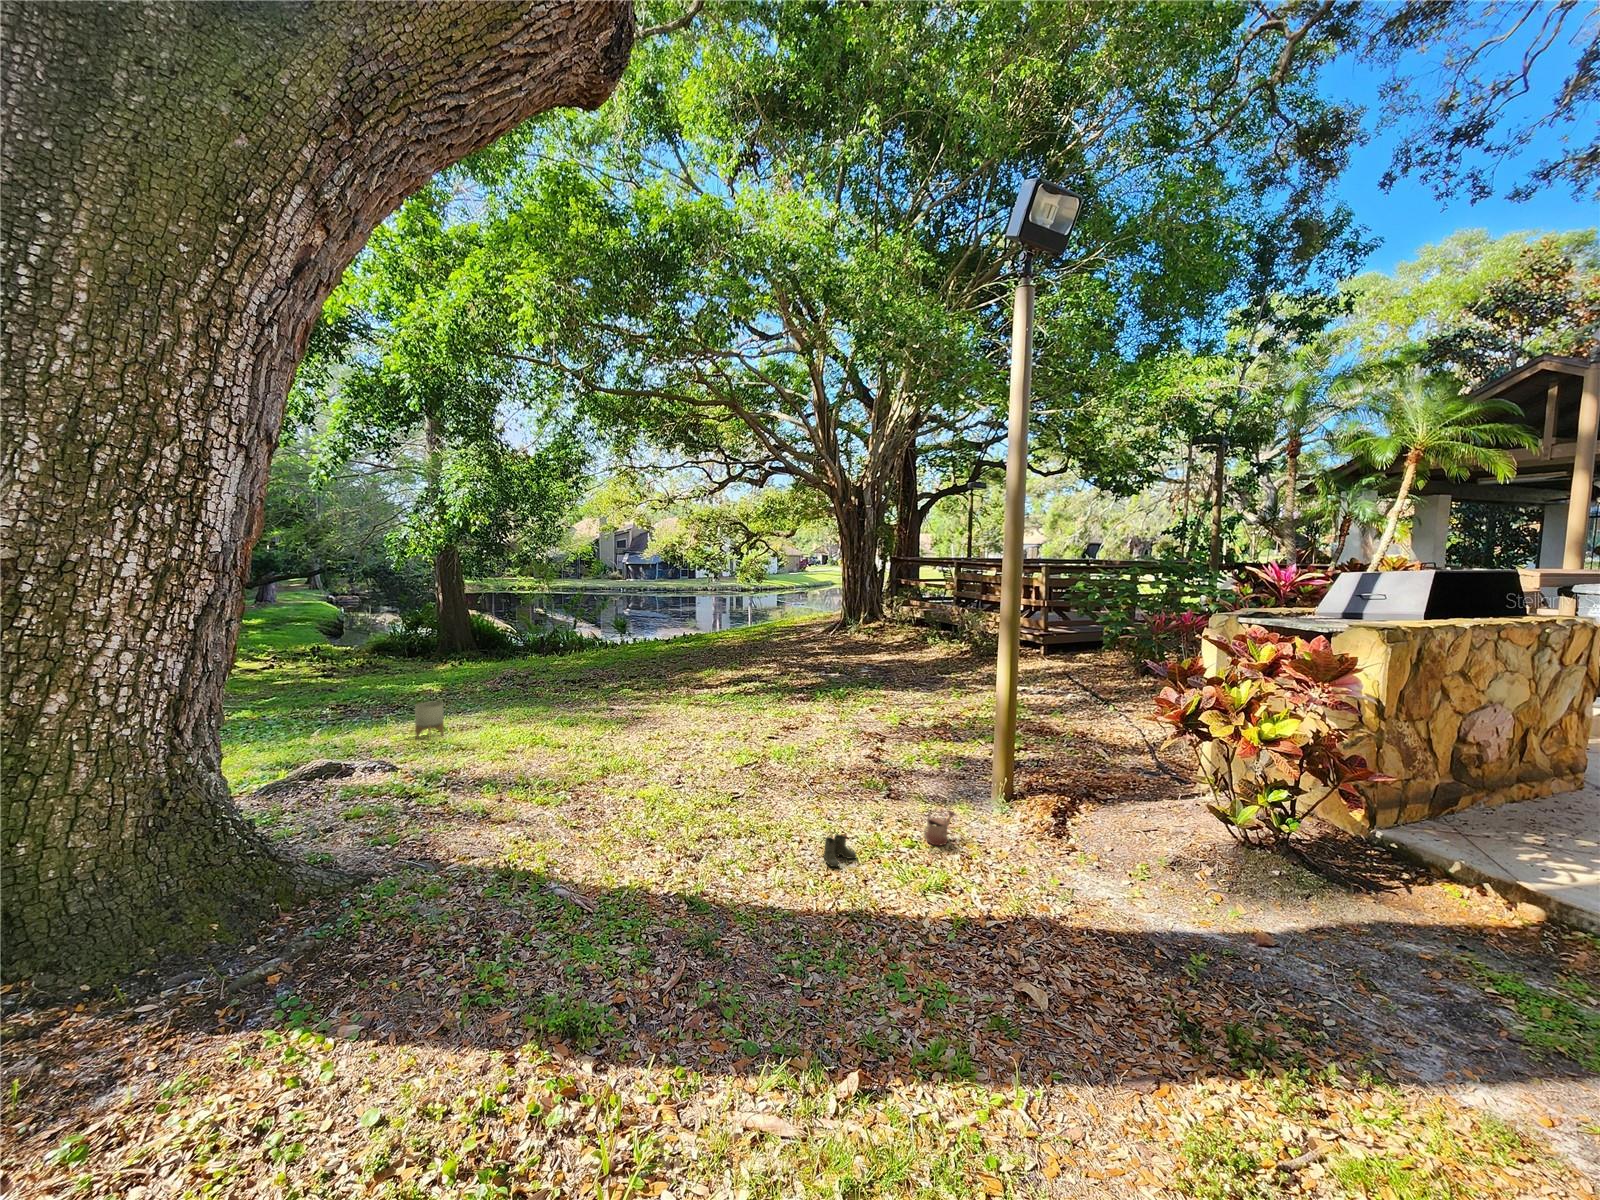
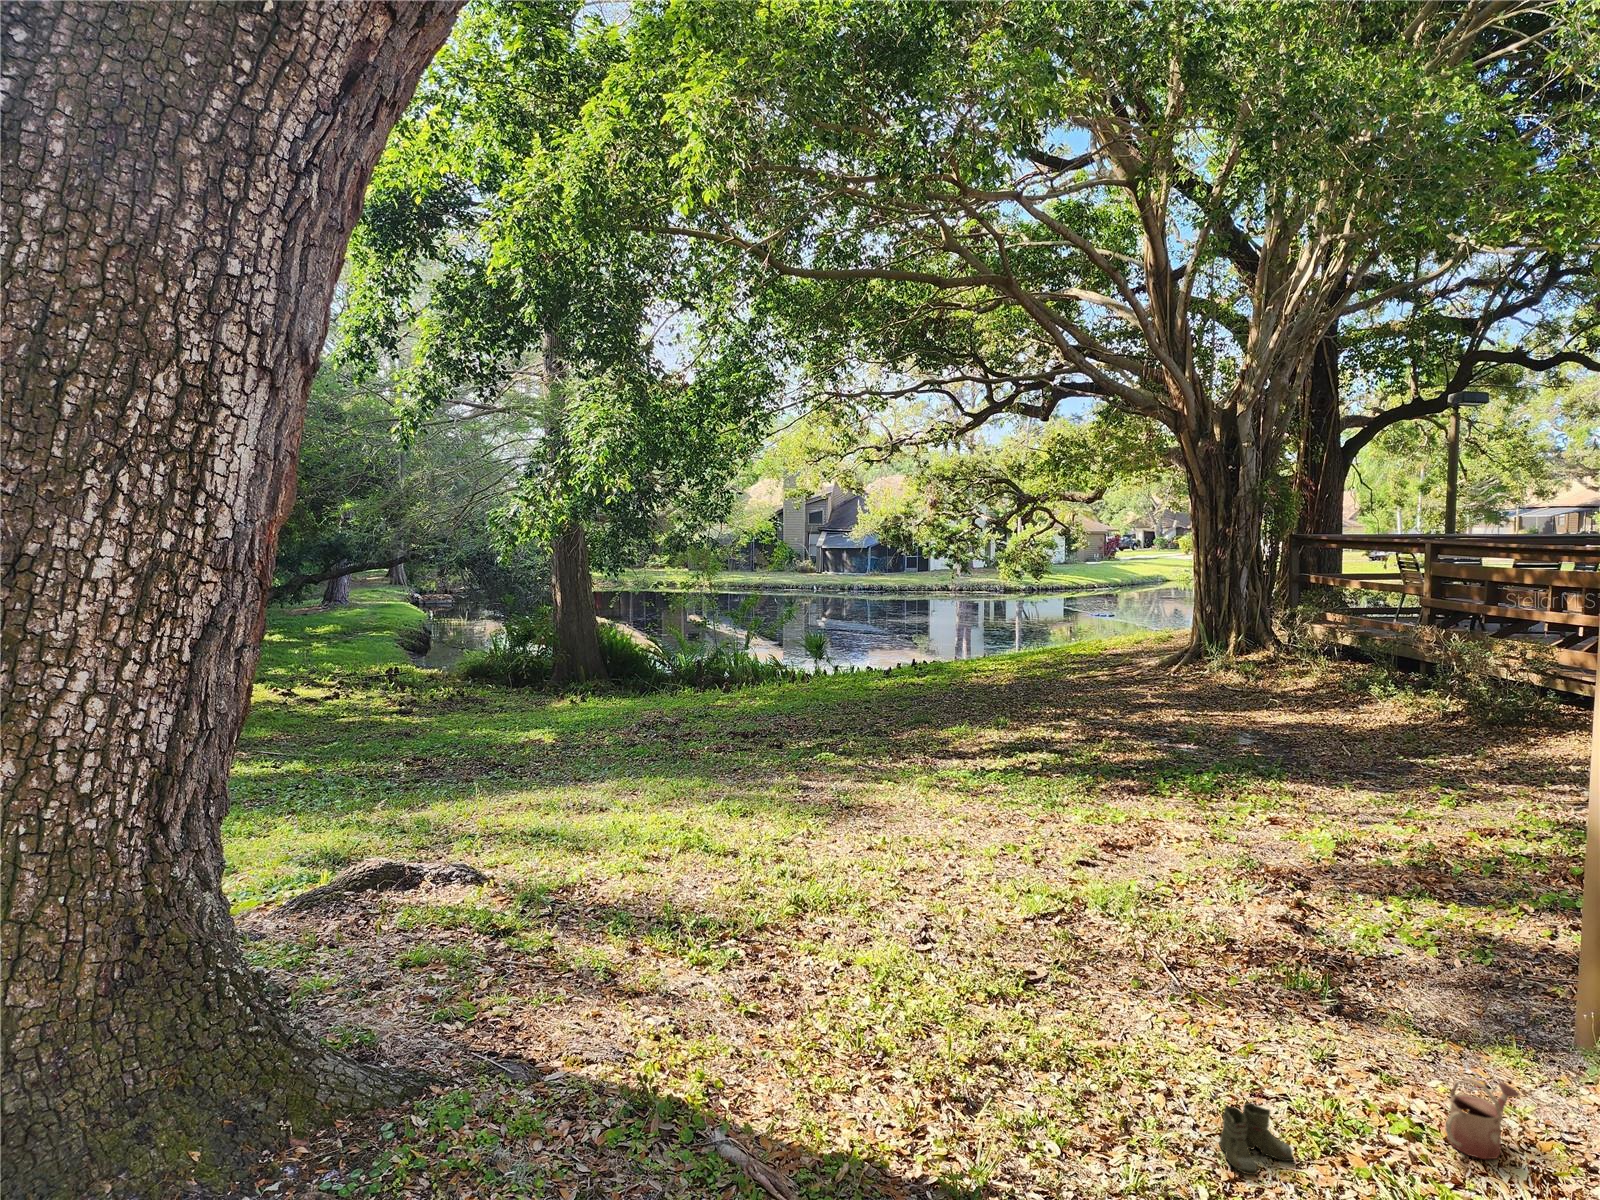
planter: present [415,702,444,740] -> none [513,766,551,826]

